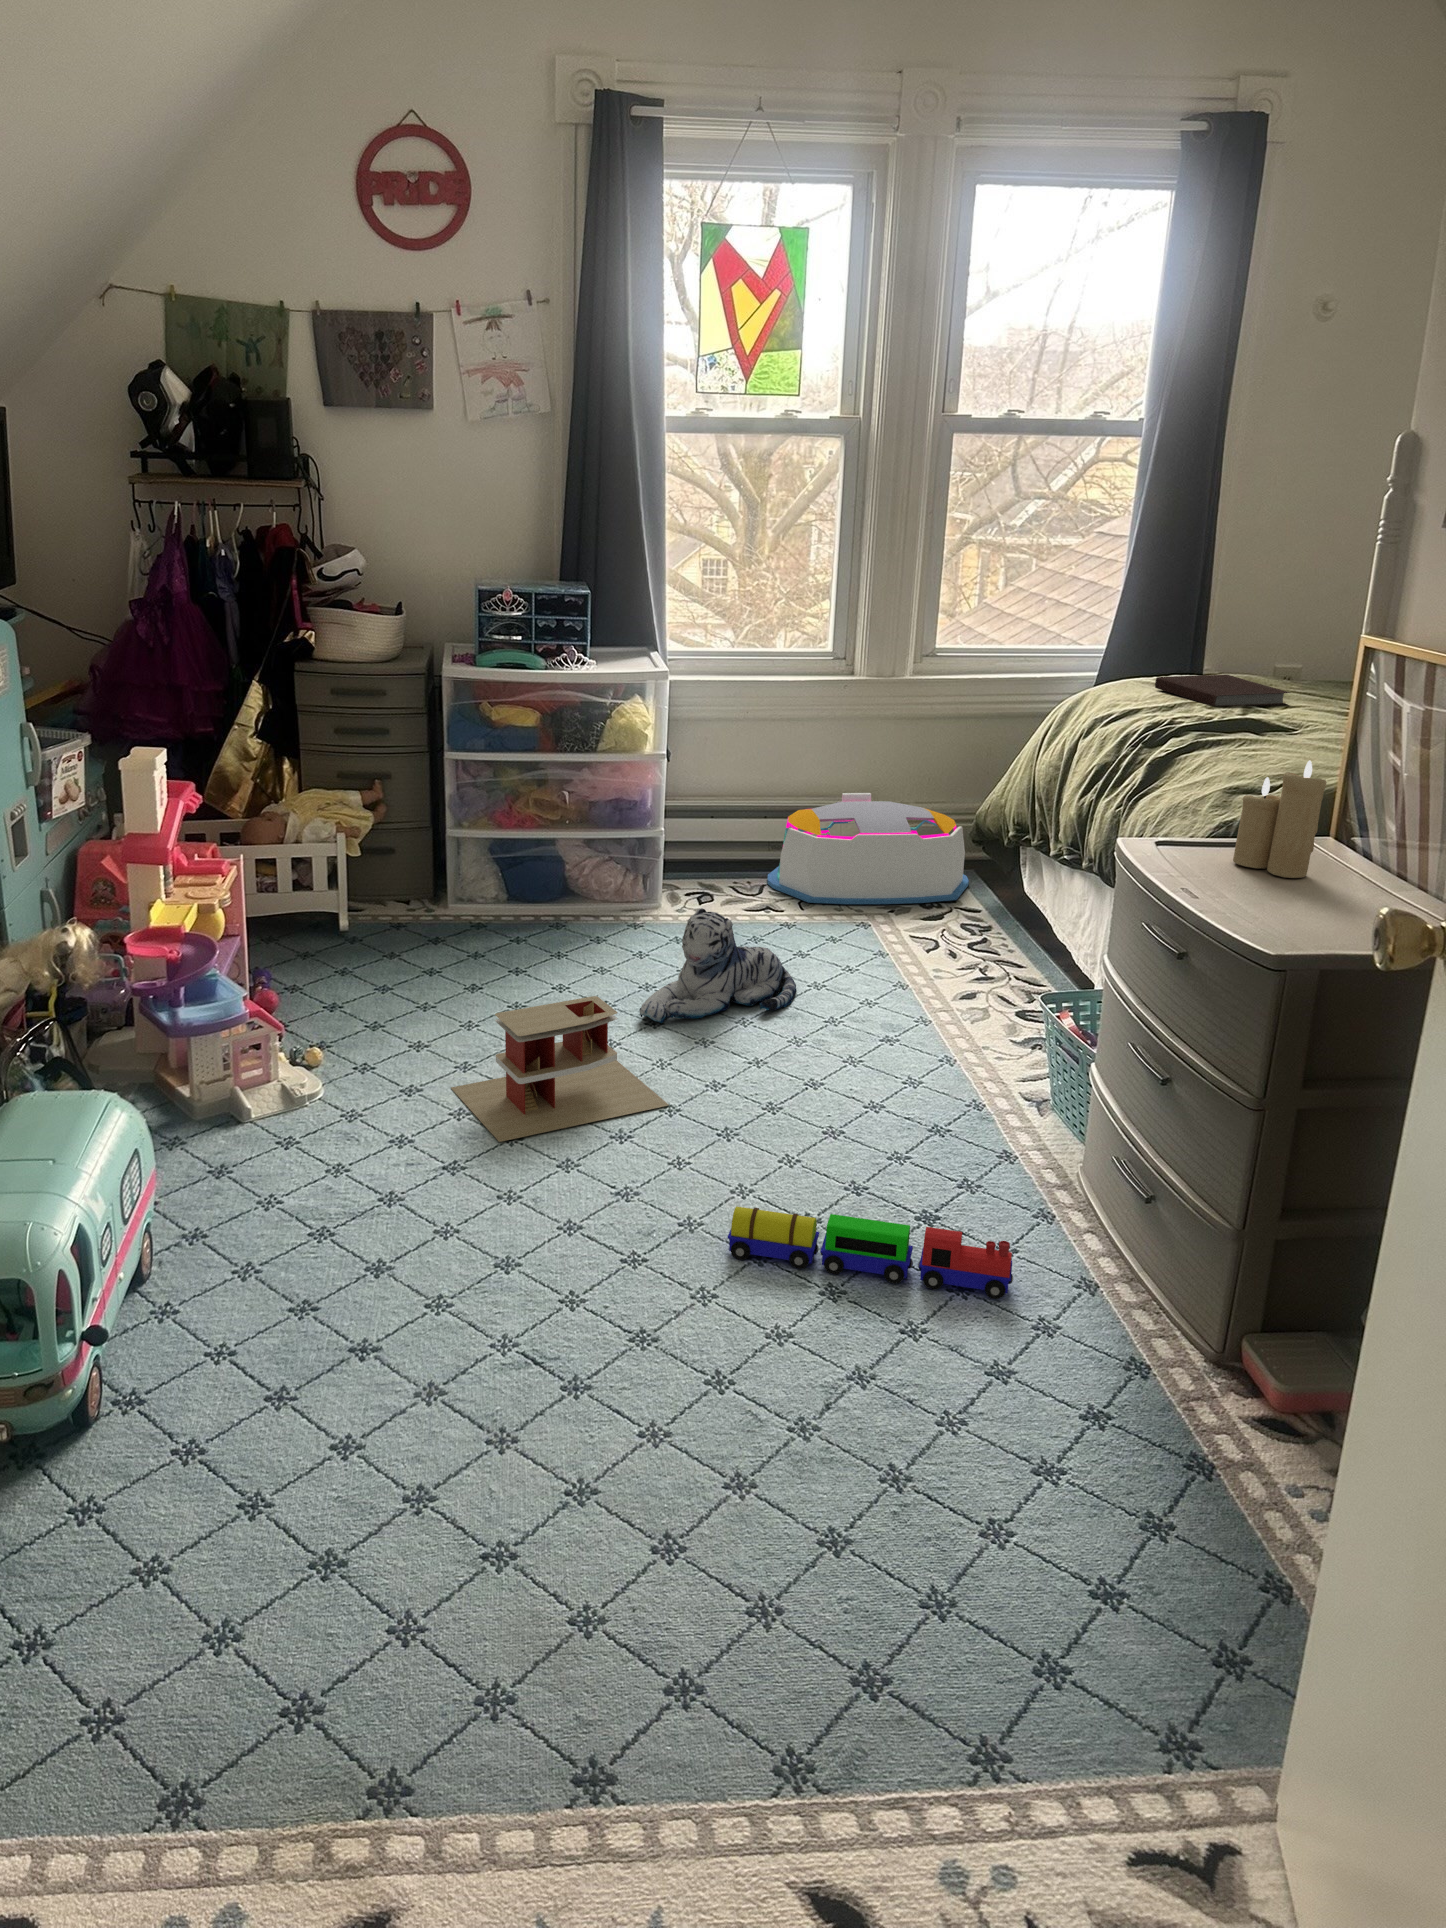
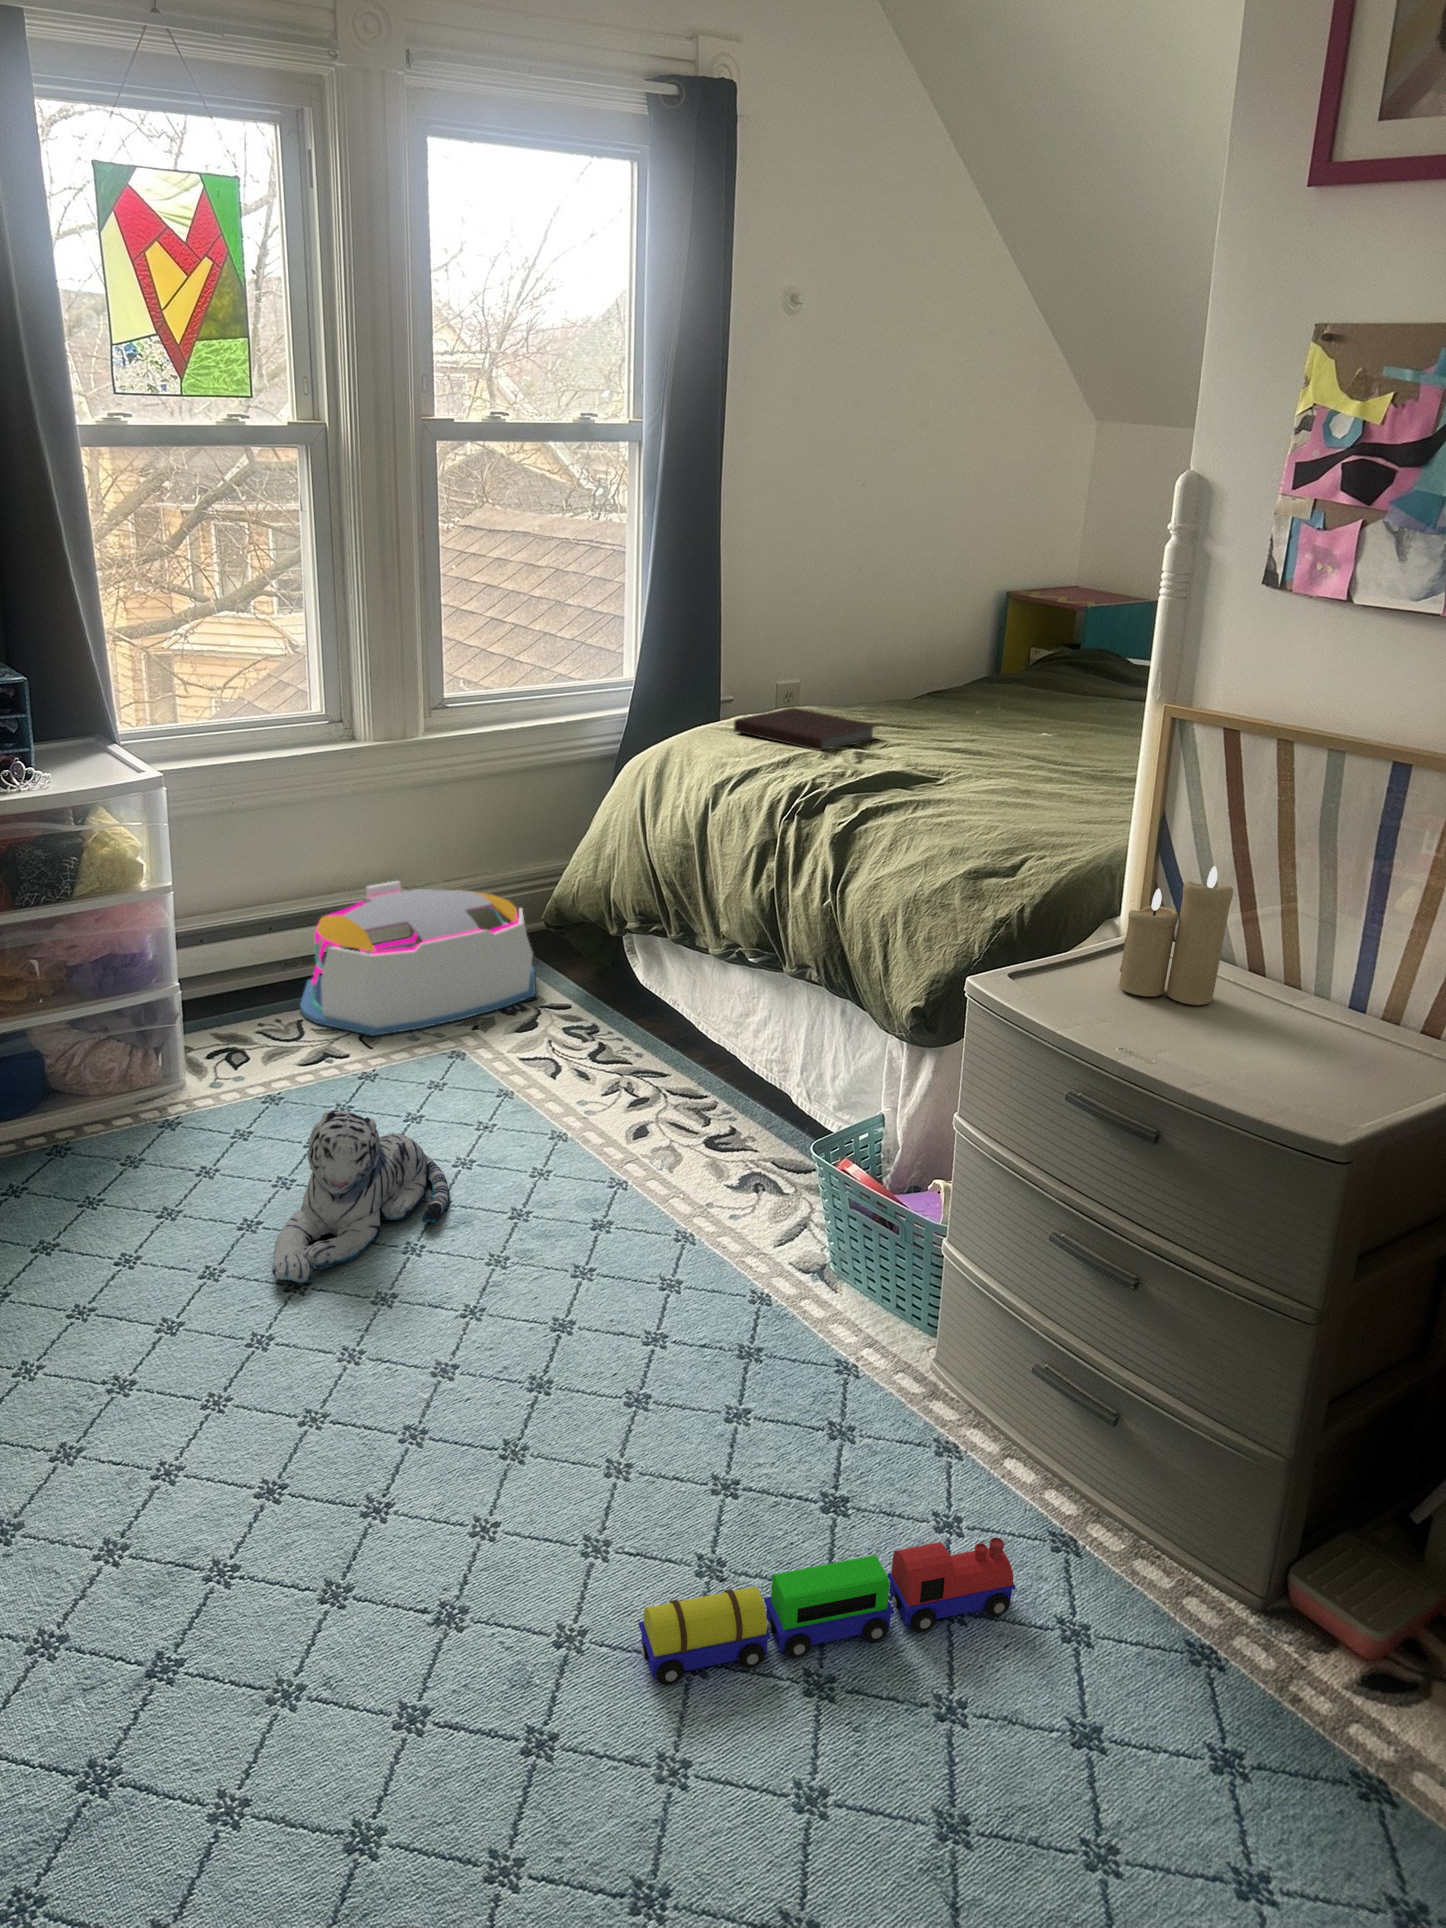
toy house: present [451,996,668,1142] -> none [62,1300,404,1591]

